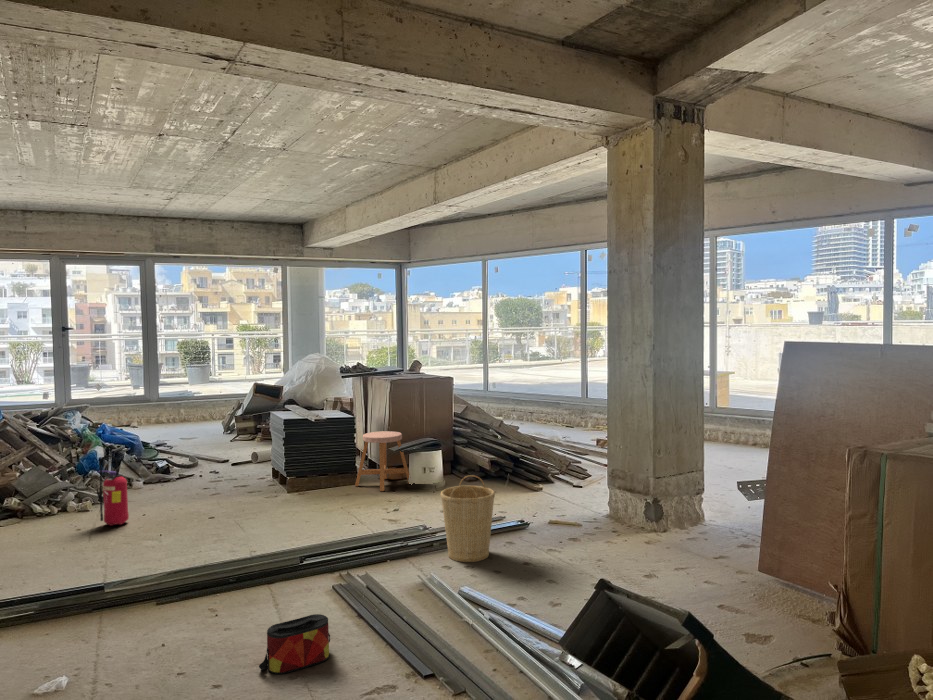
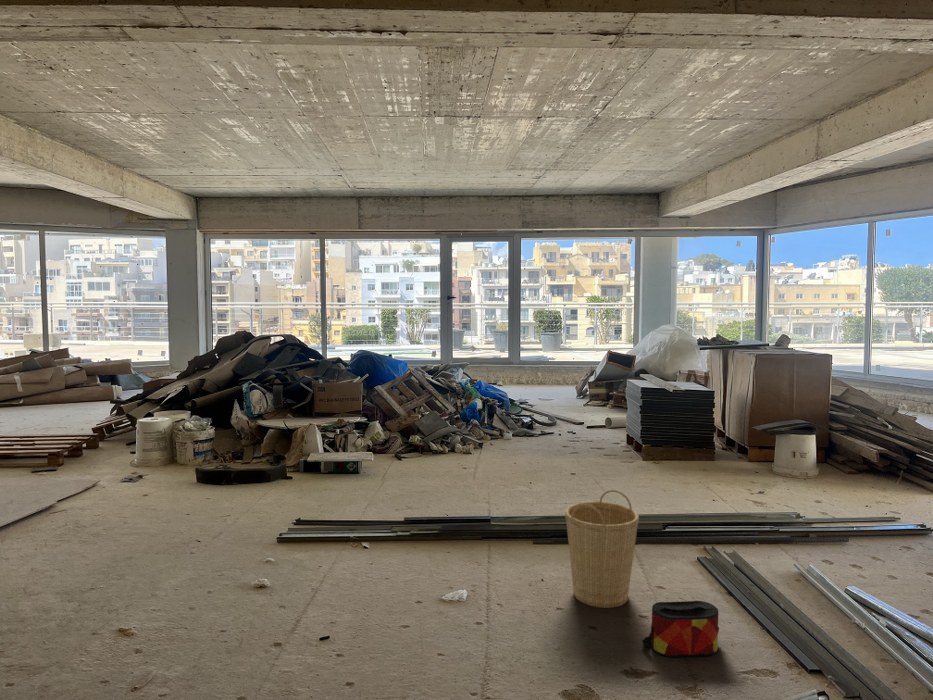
stool: present [355,431,409,491] -> none [713,409,778,472]
fire extinguisher: present [97,456,129,526] -> none [480,407,504,469]
basket: present [441,475,495,562] -> present [565,490,639,608]

